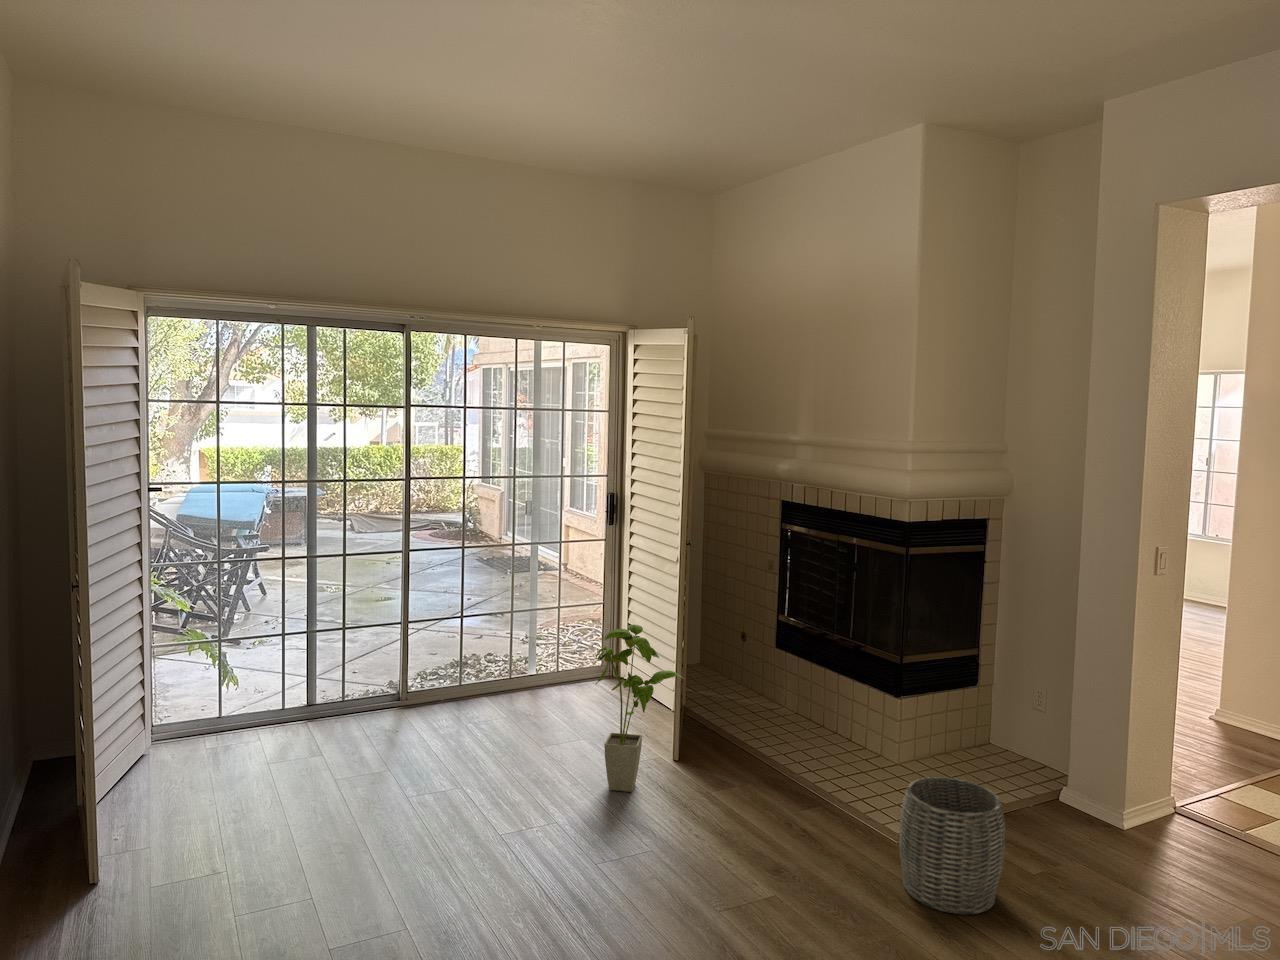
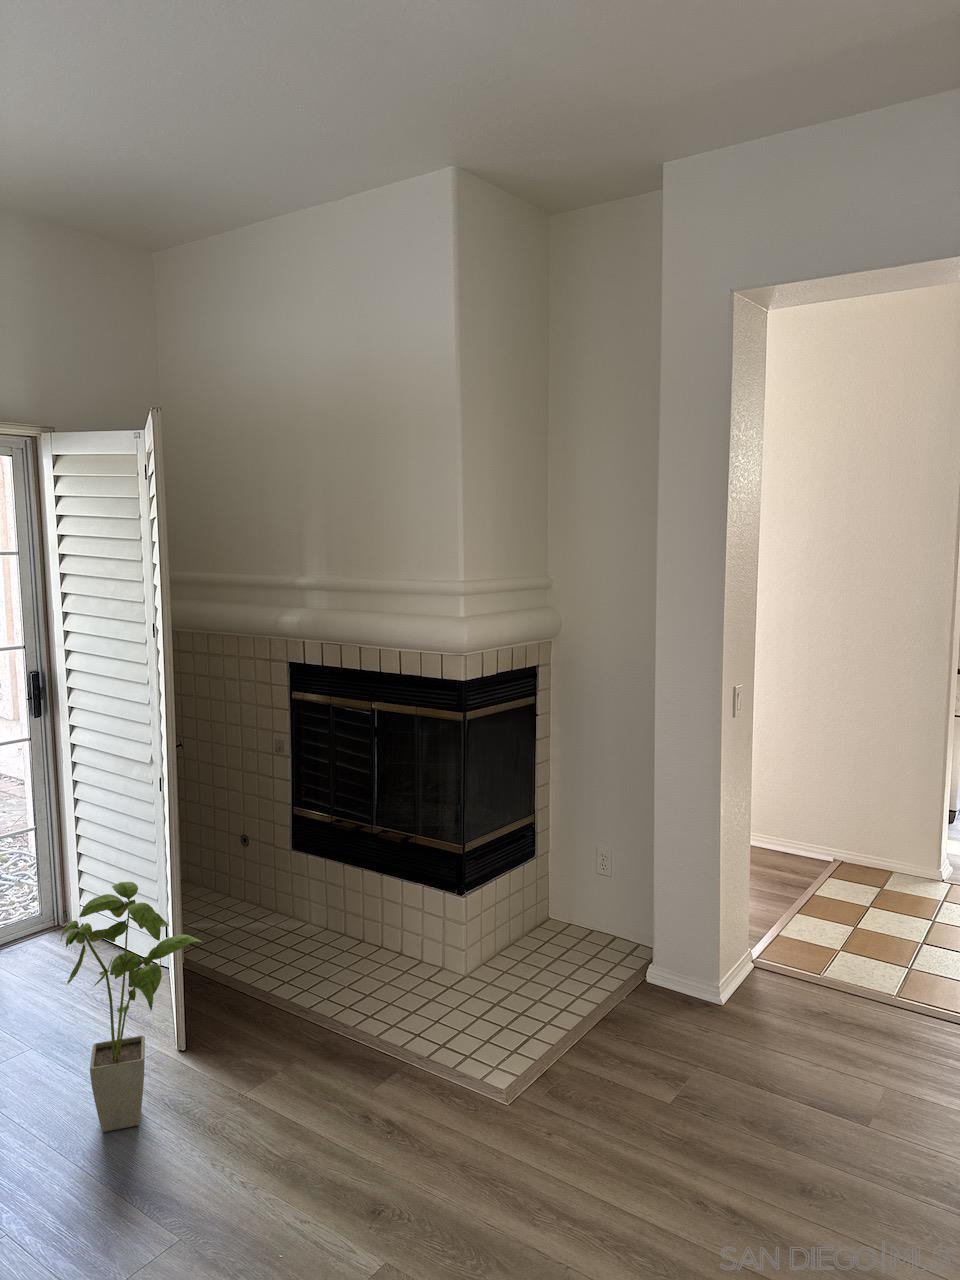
woven basket: present [899,777,1005,914] -> none [536,1010,663,1194]

